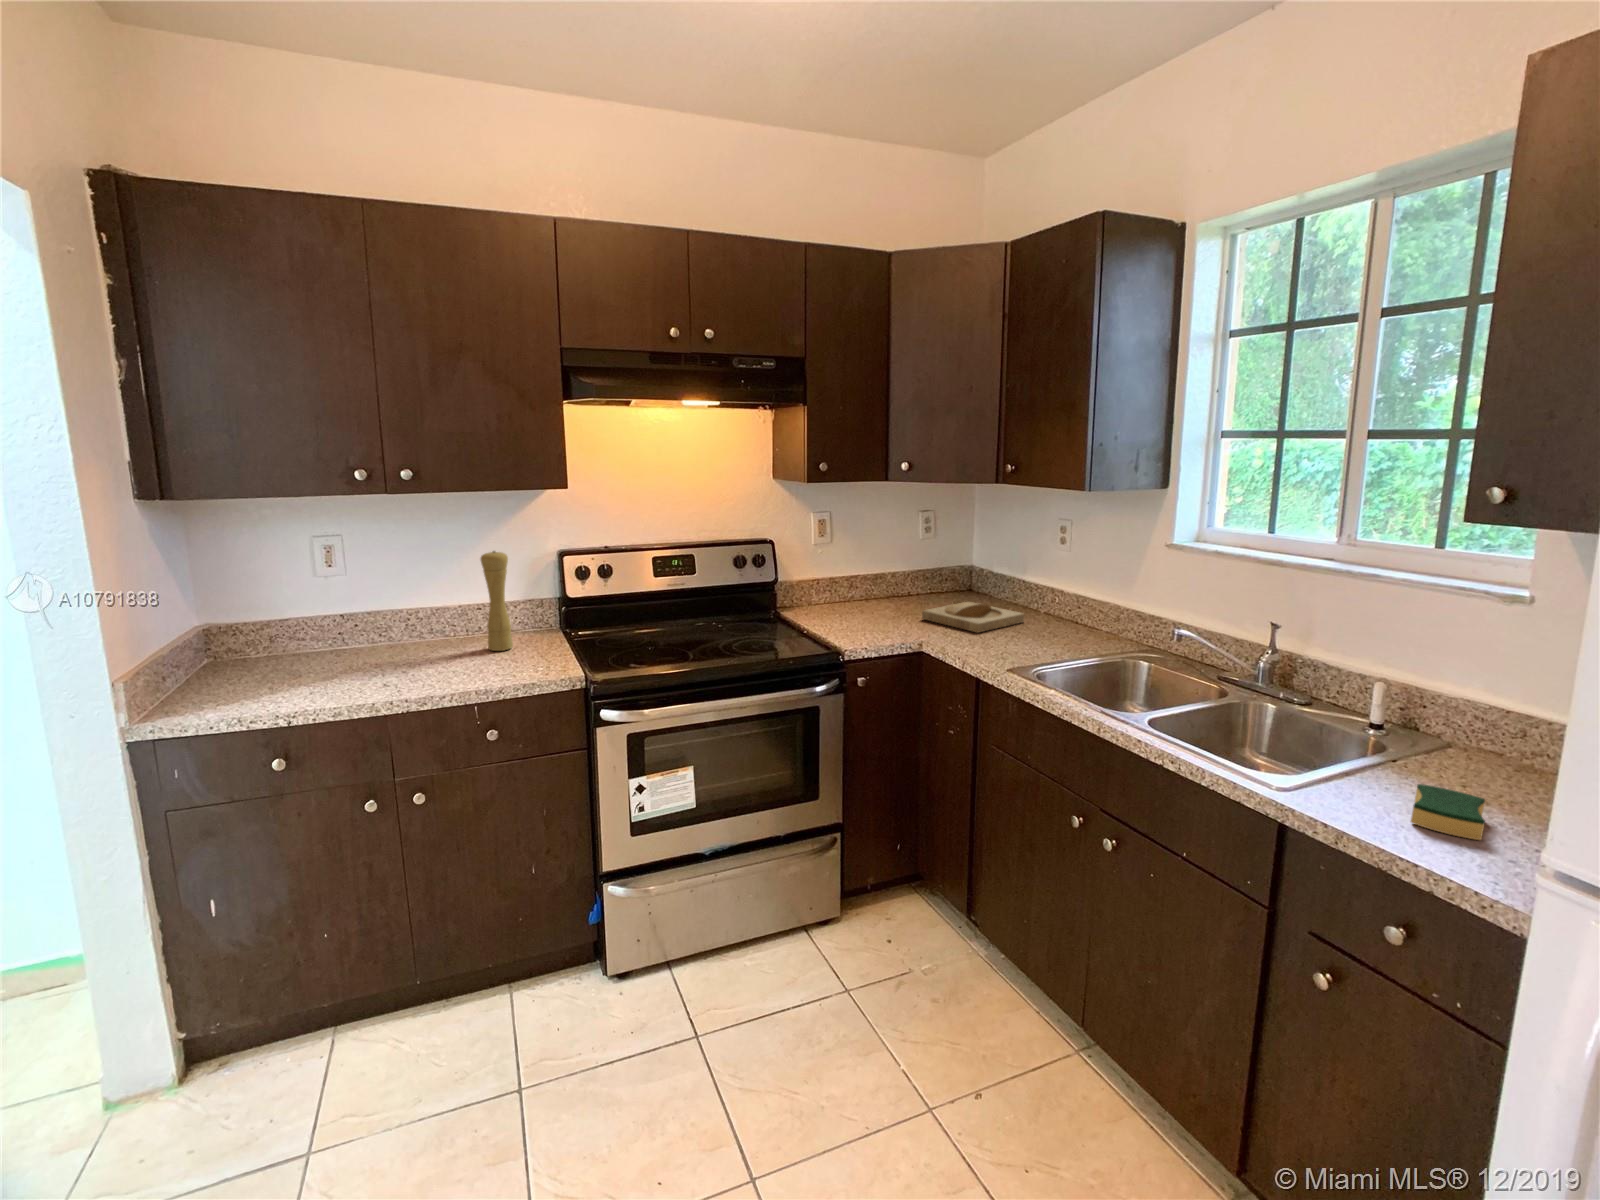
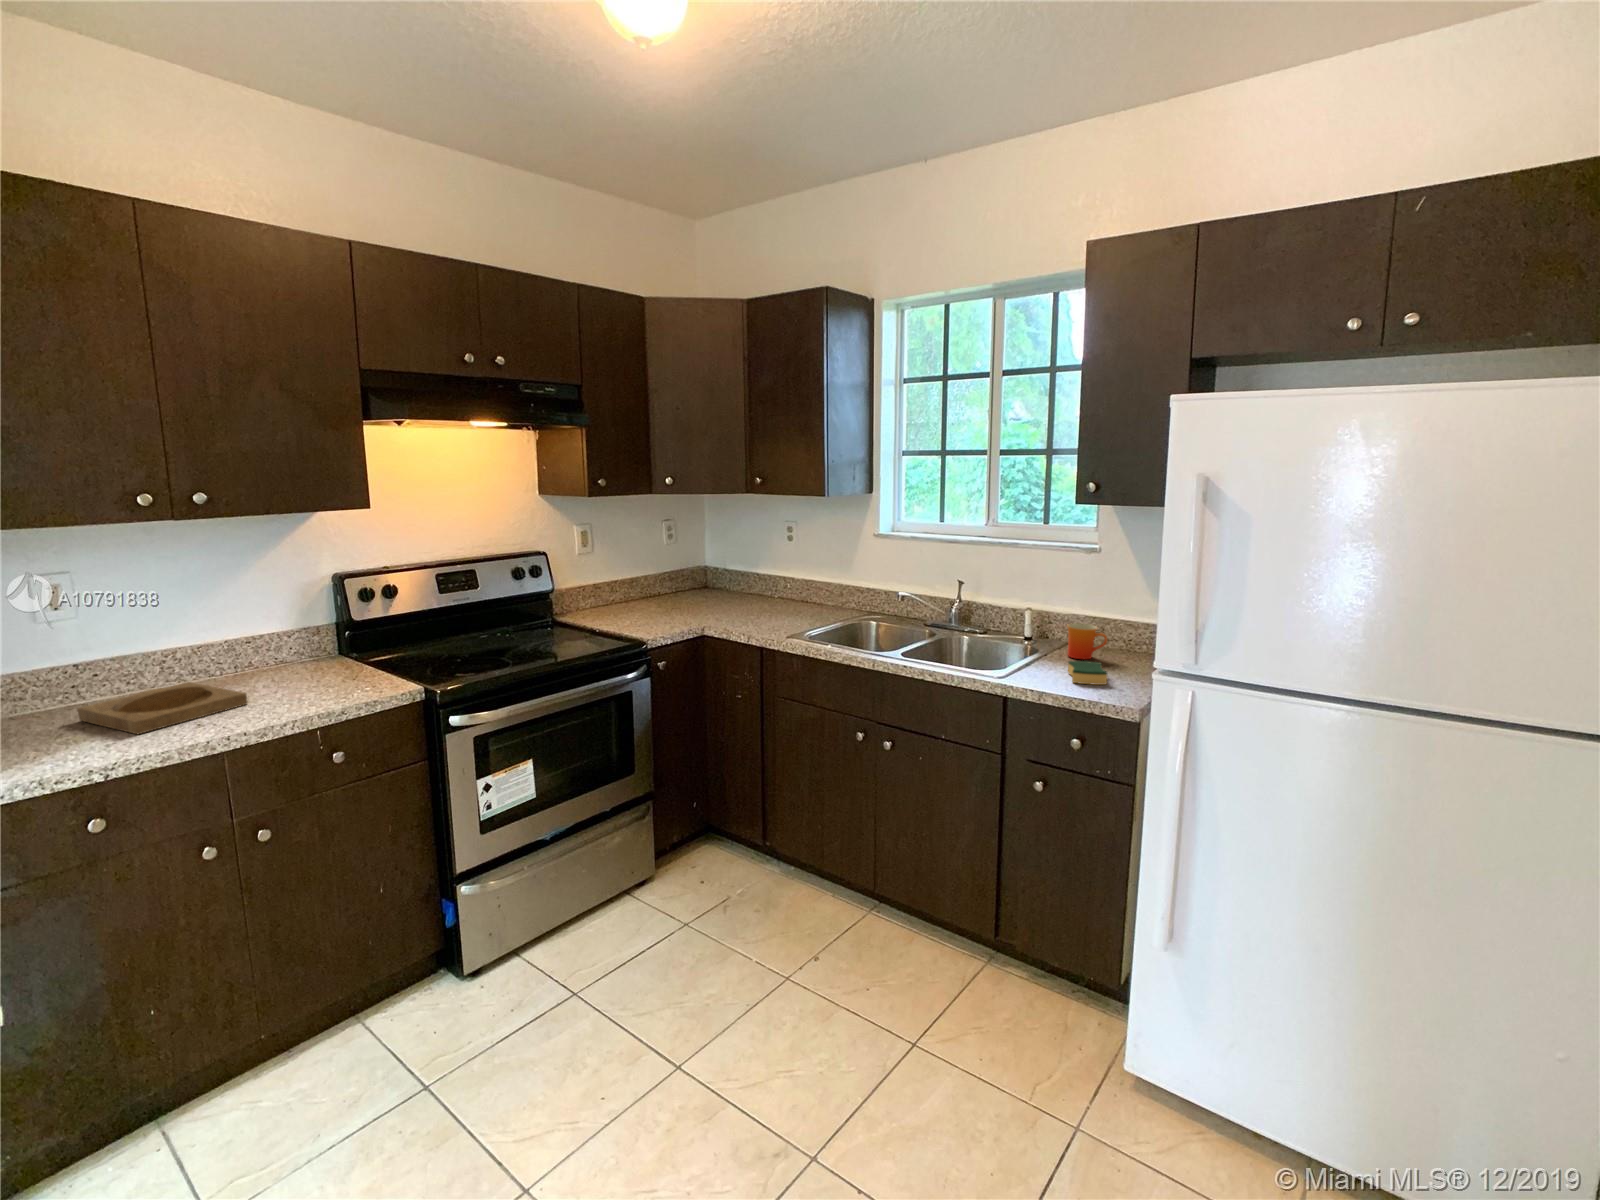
pepper mill: present [481,551,513,651] -> none [269,576,310,681]
tray: present [922,602,1024,633] -> present [78,682,247,734]
mug: none [1436,718,1517,782] -> present [1067,623,1107,659]

